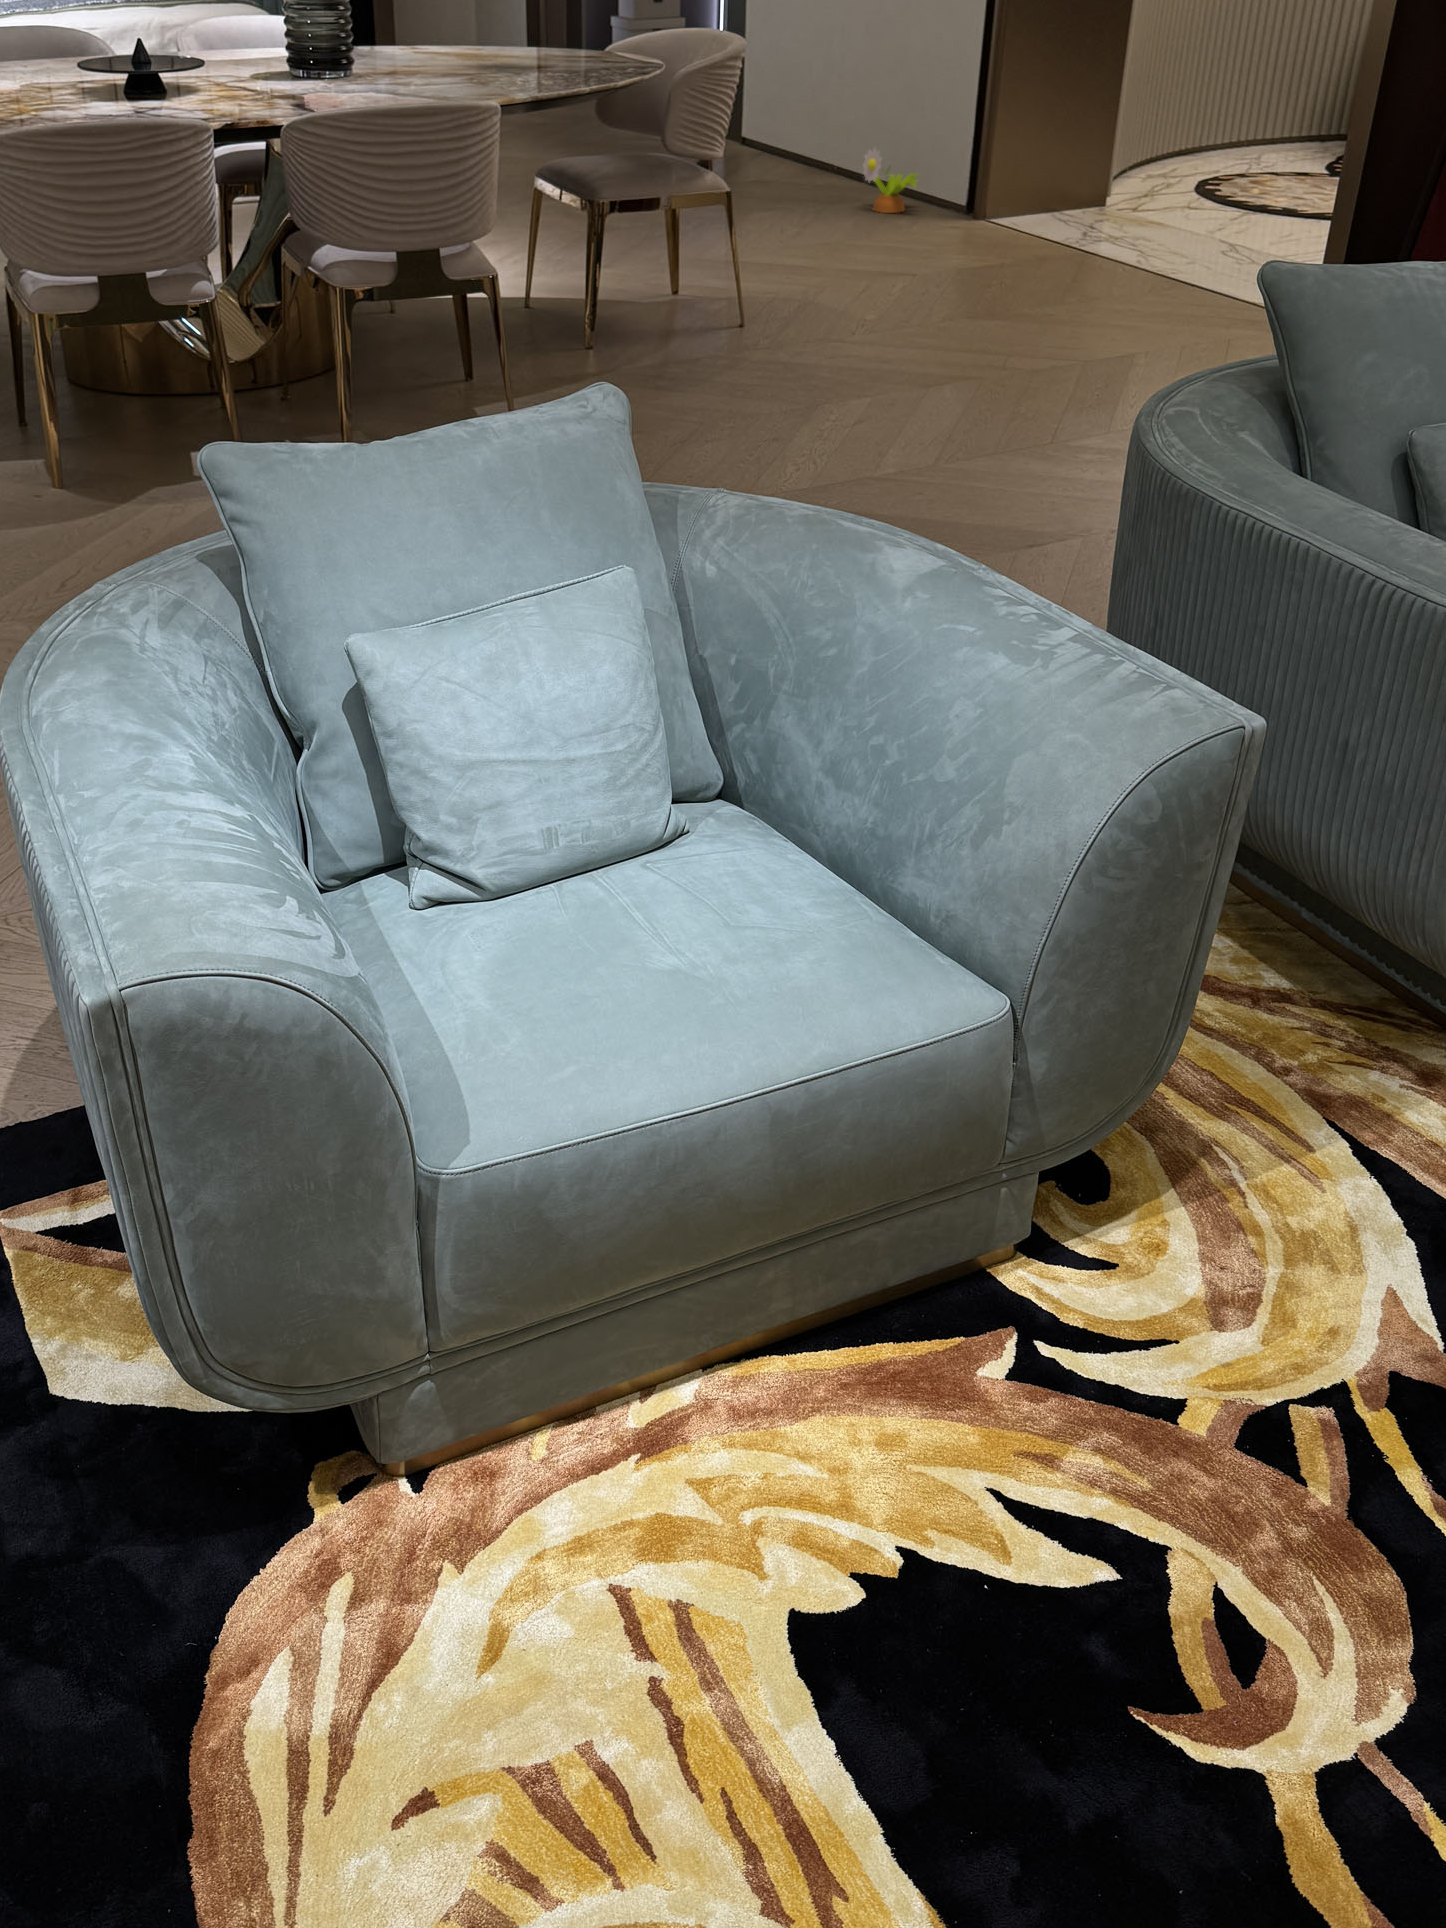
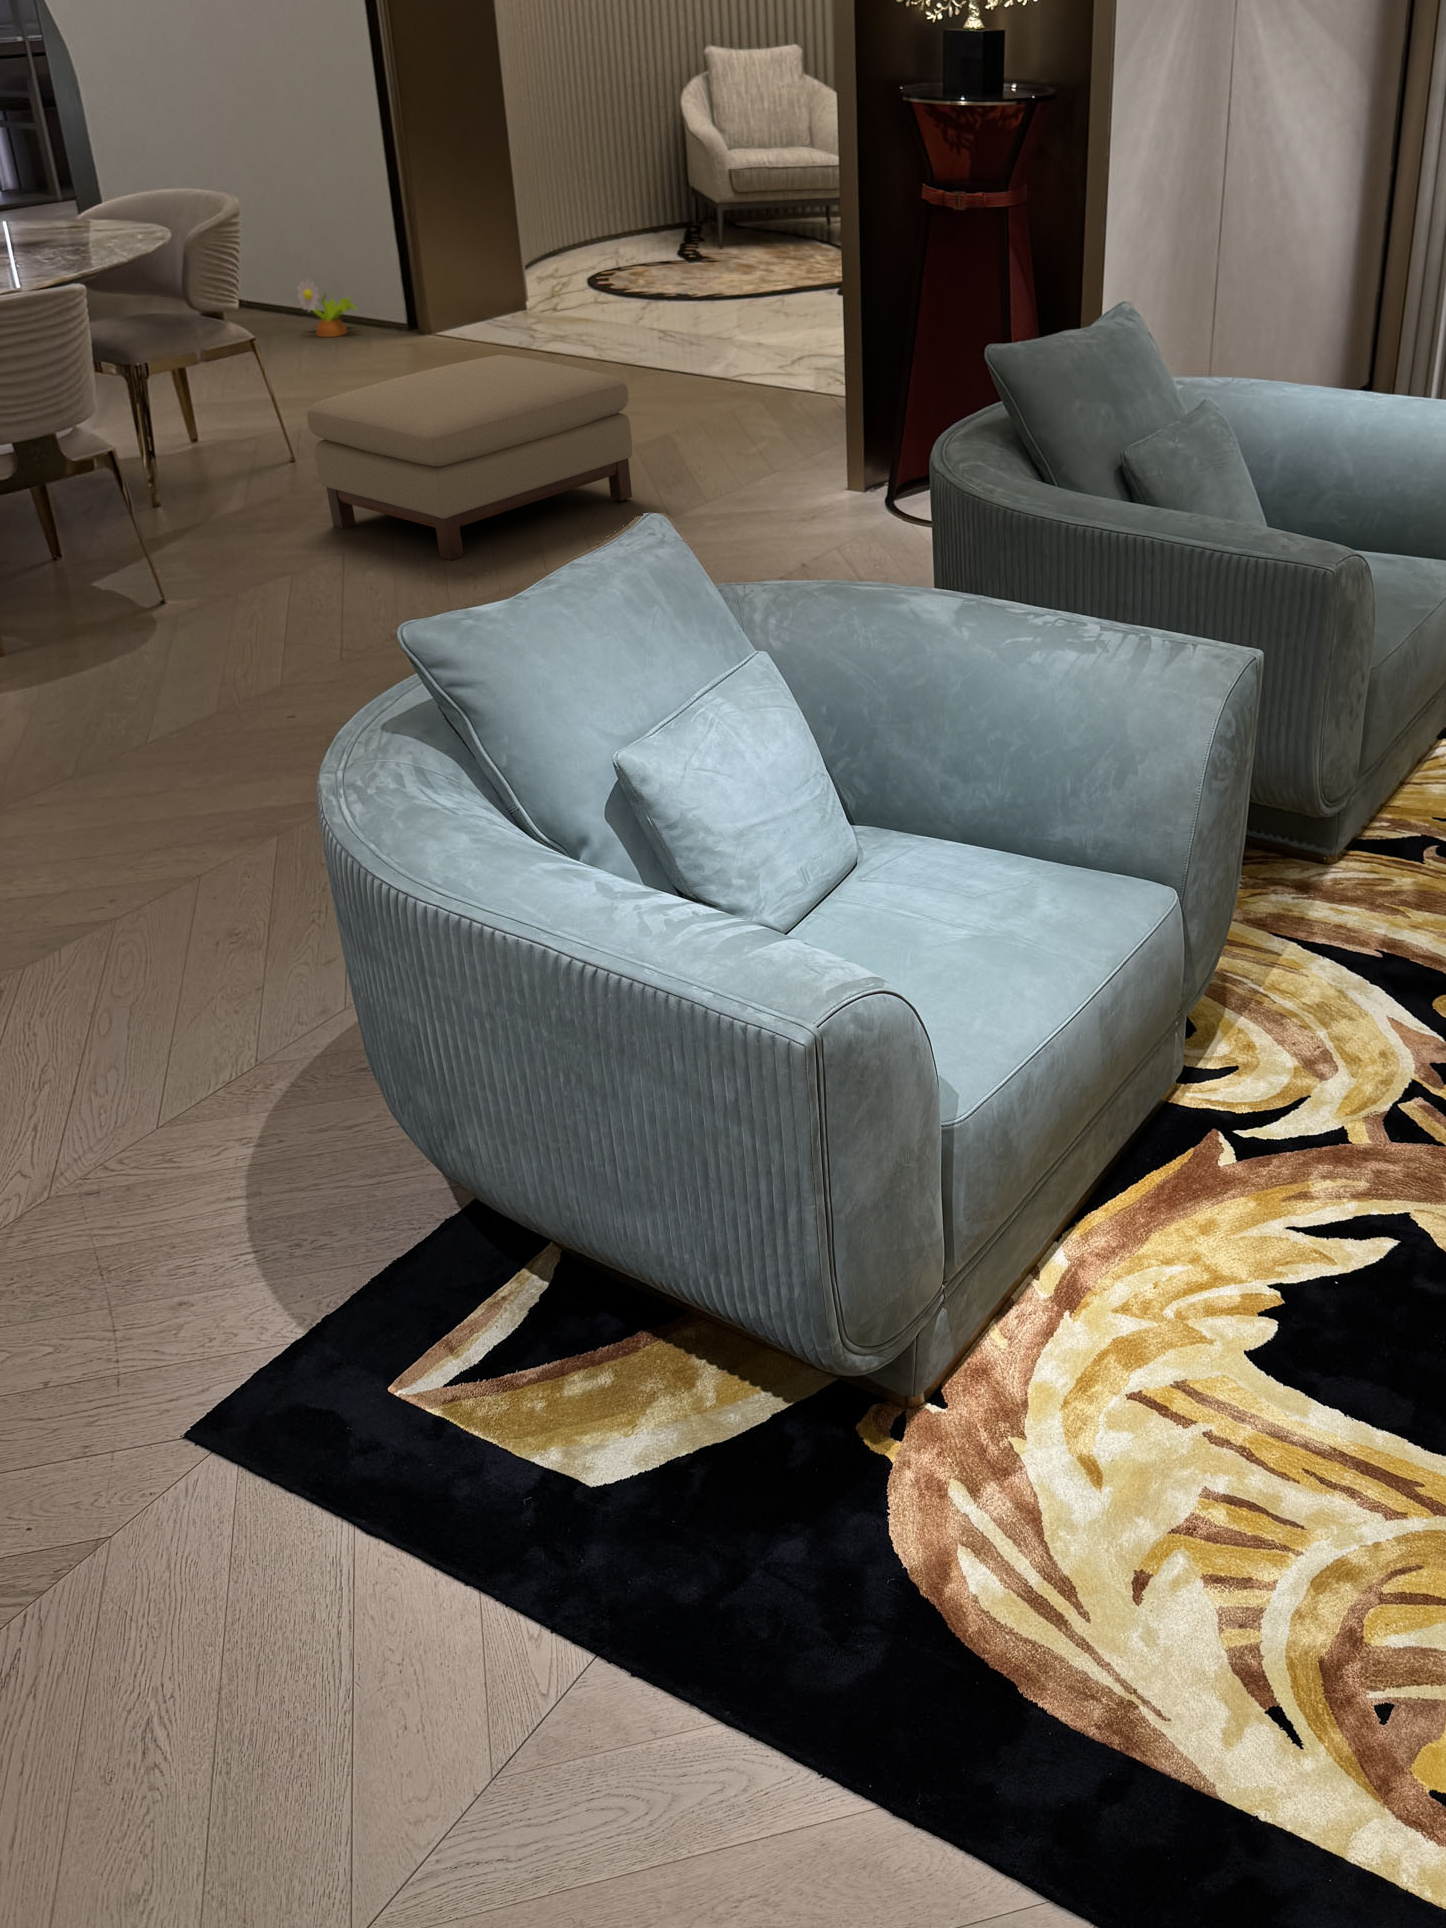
ottoman: none [713,240,1054,448] -> present [307,355,632,560]

